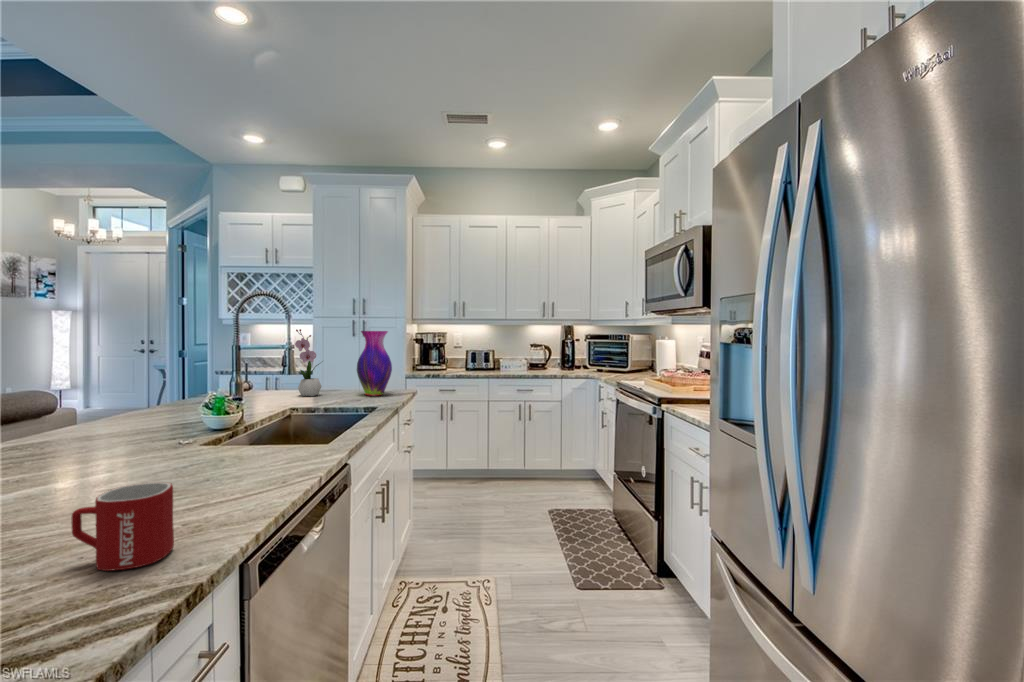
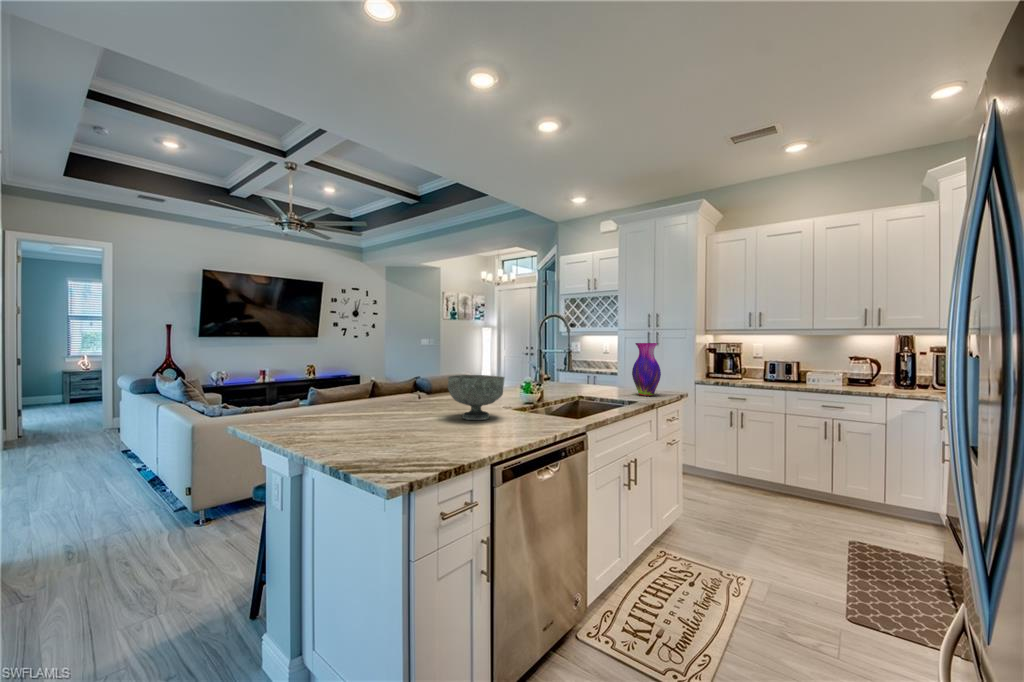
flower arrangement: present [295,329,321,396] -> none [588,342,609,392]
decorative bowl: none [42,386,187,477] -> present [448,375,504,420]
mug: present [71,482,174,571] -> none [443,418,477,452]

